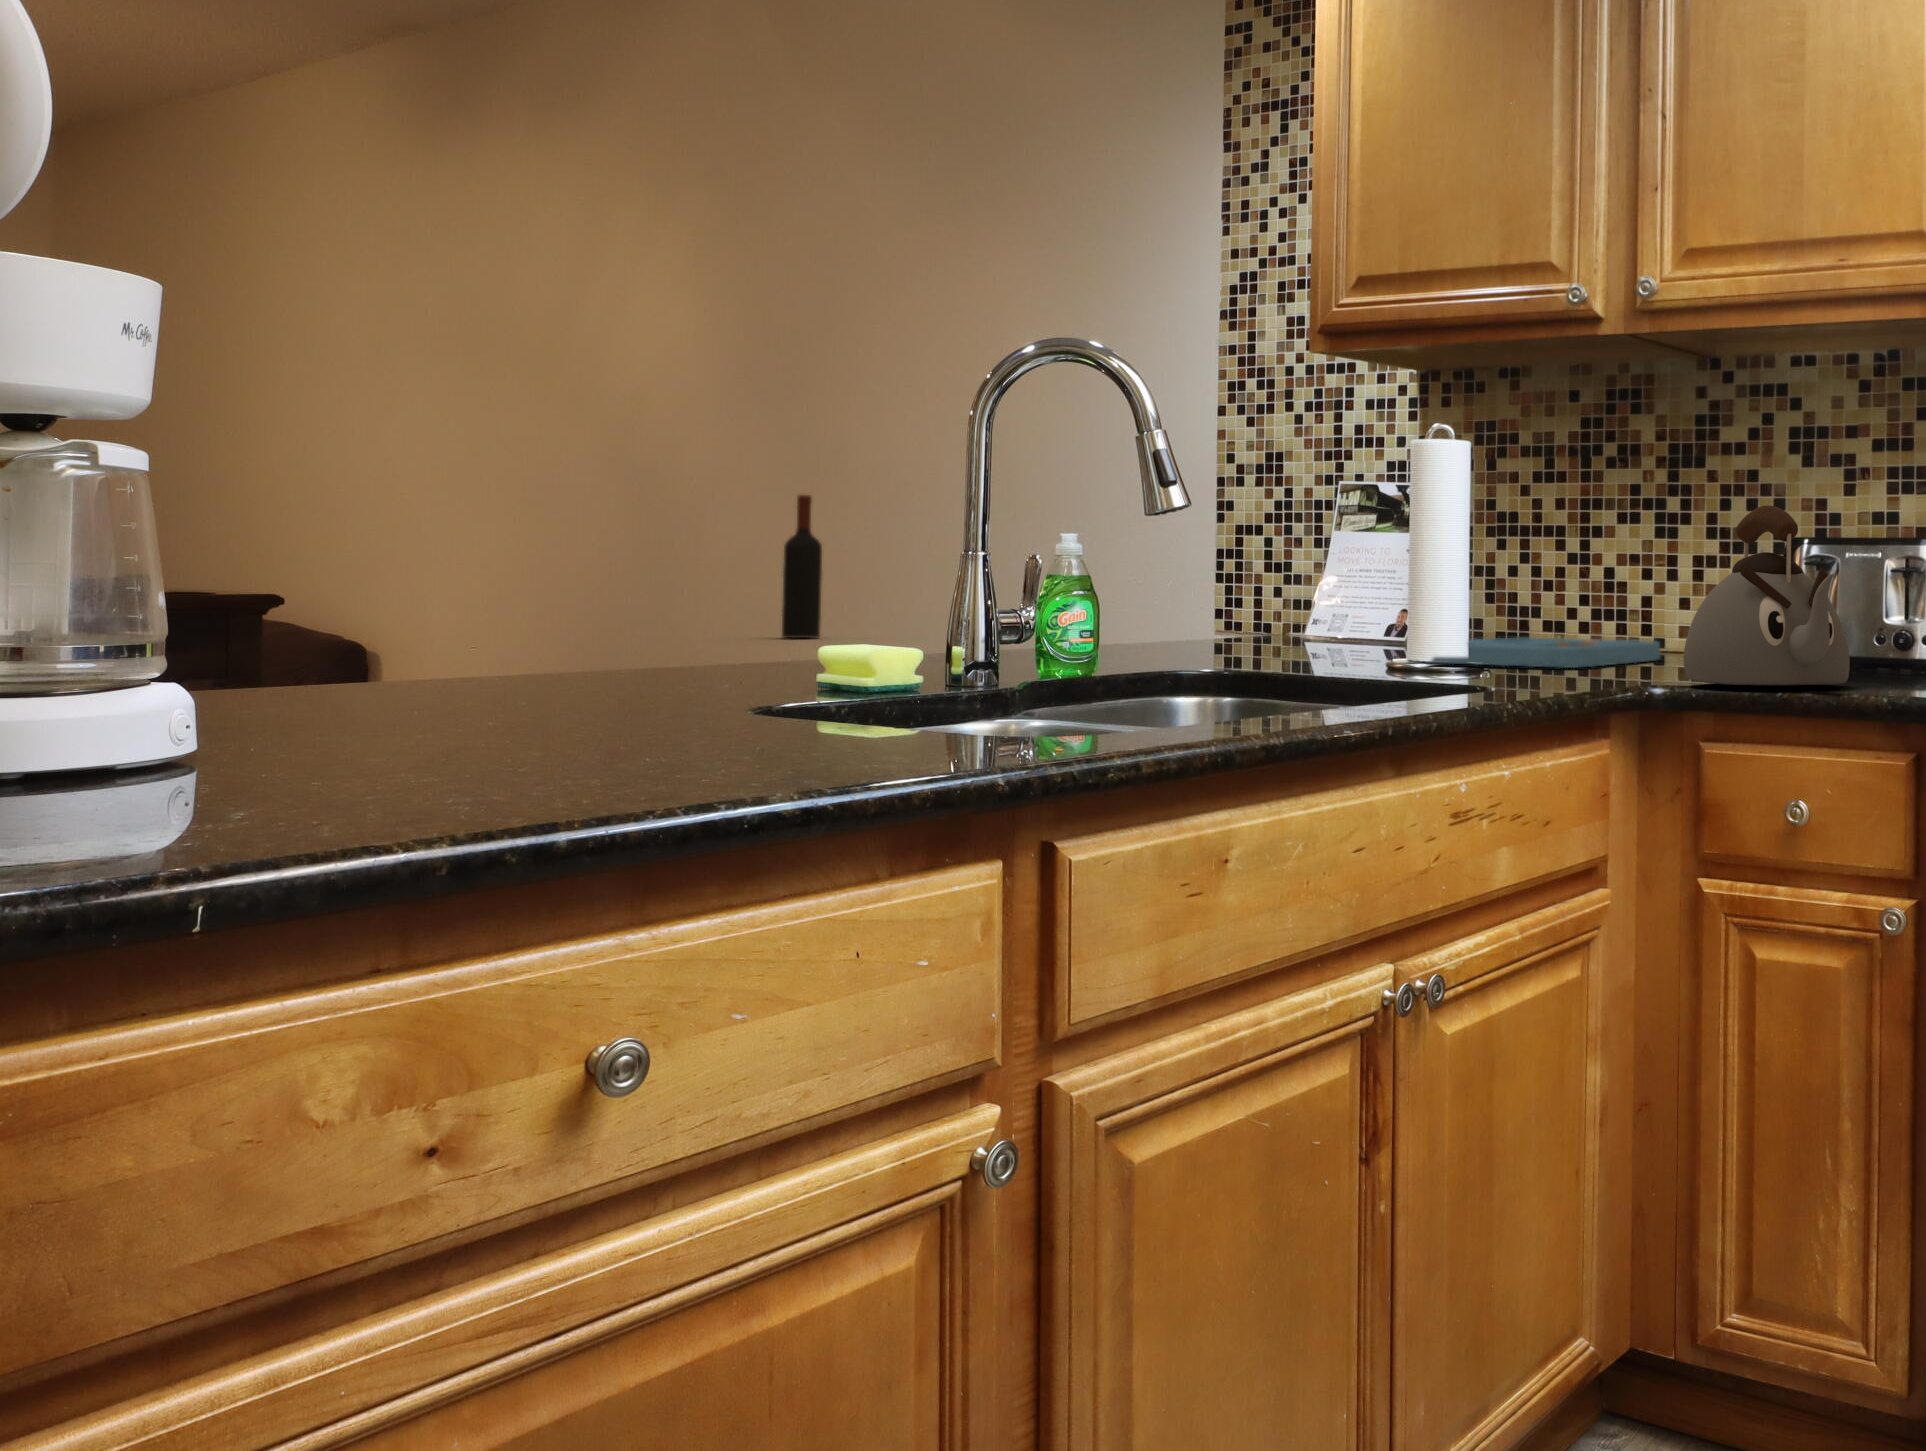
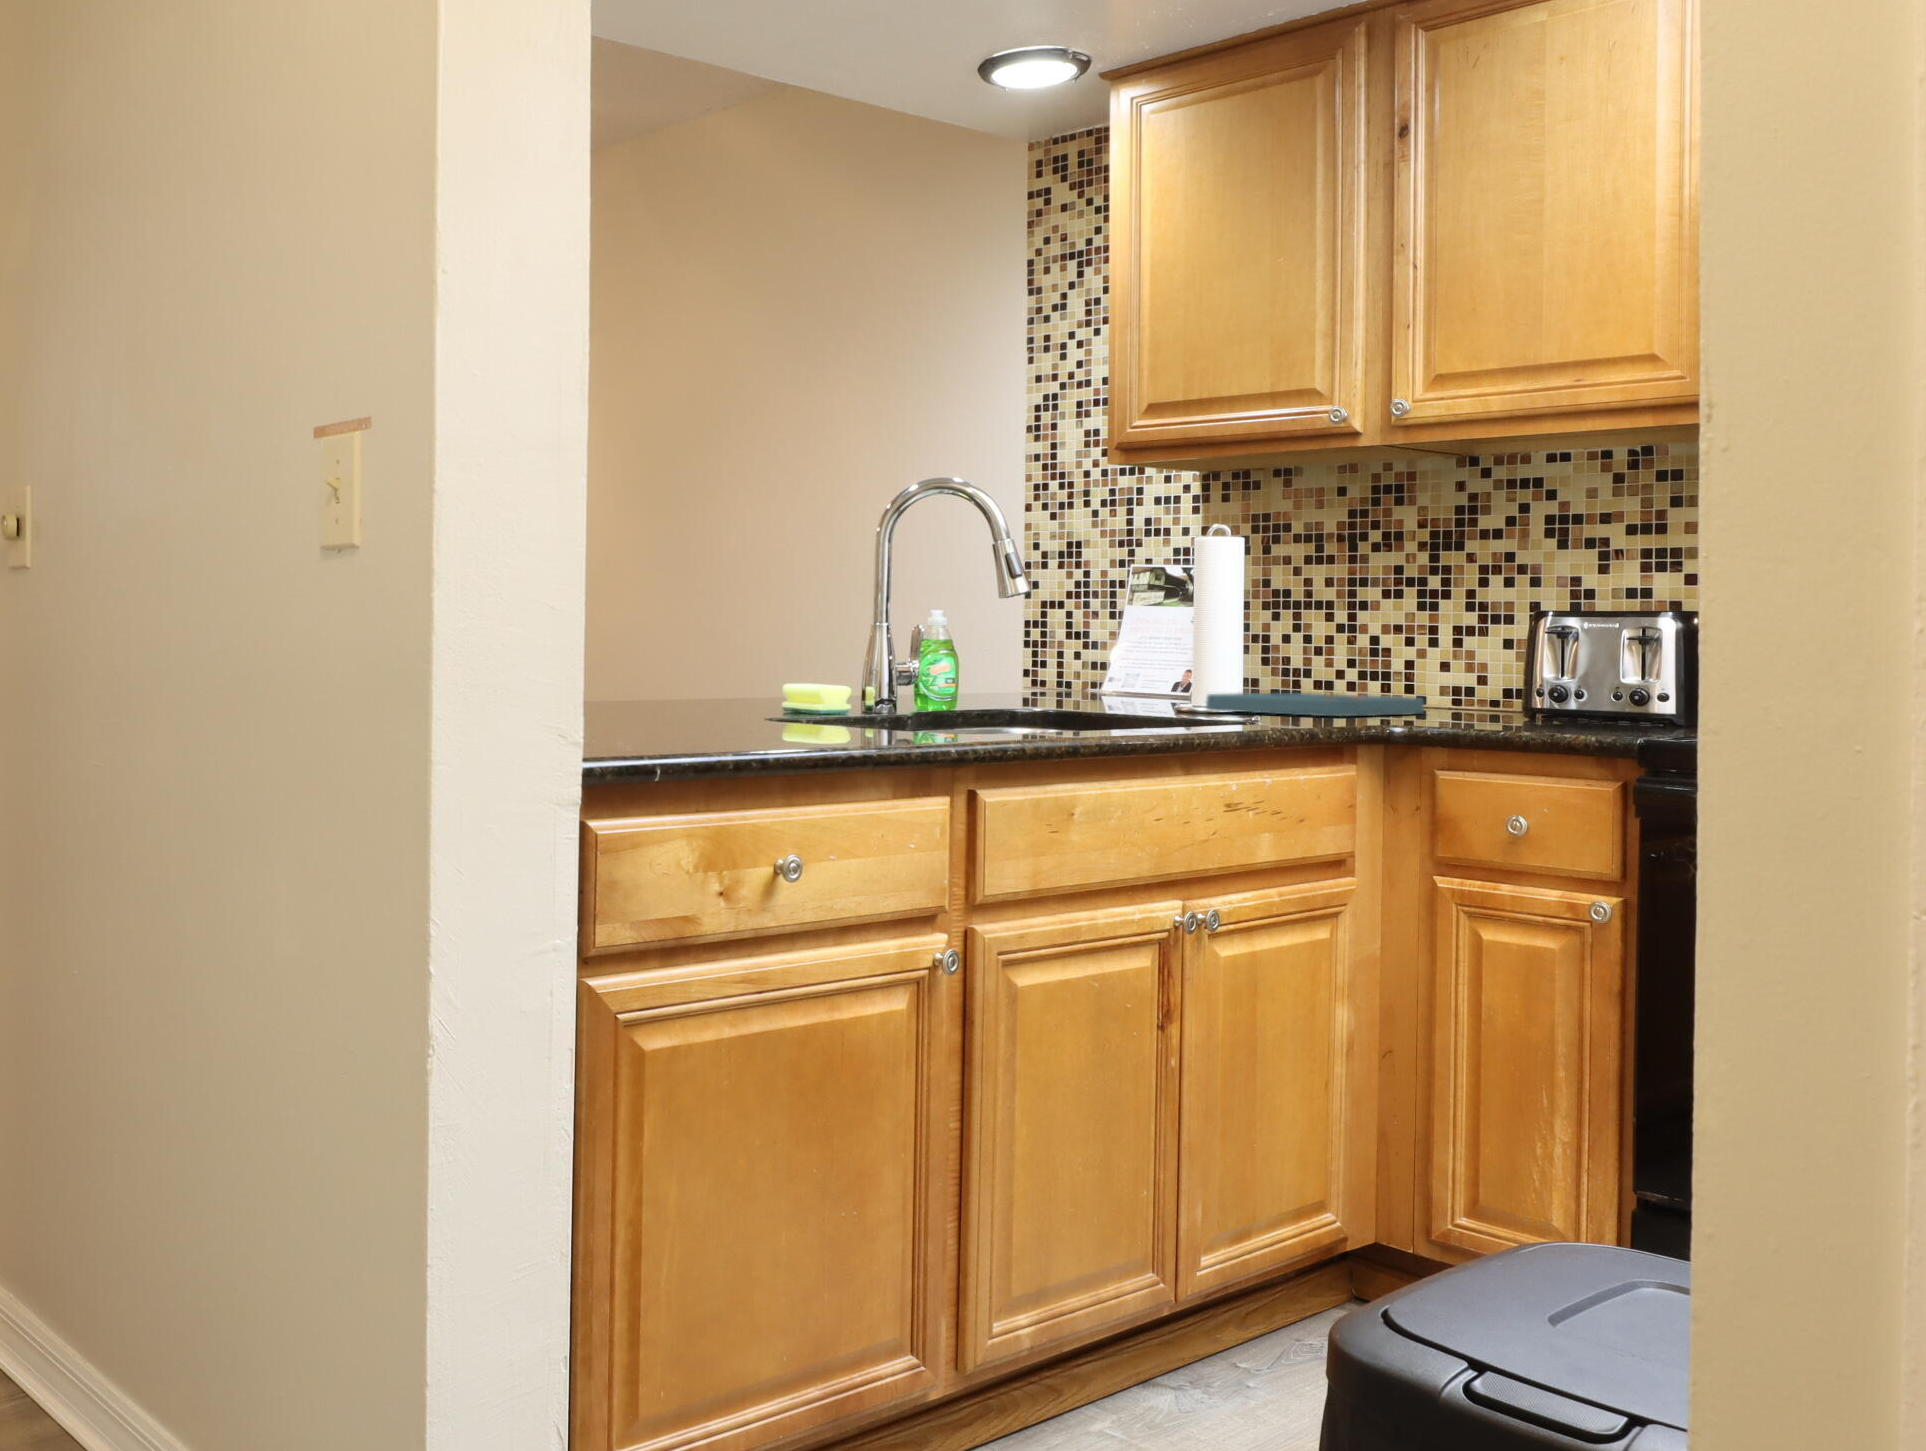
wine bottle: present [782,495,822,638] -> none [665,574,695,686]
kettle: present [1684,506,1850,686] -> none [1425,587,1575,730]

